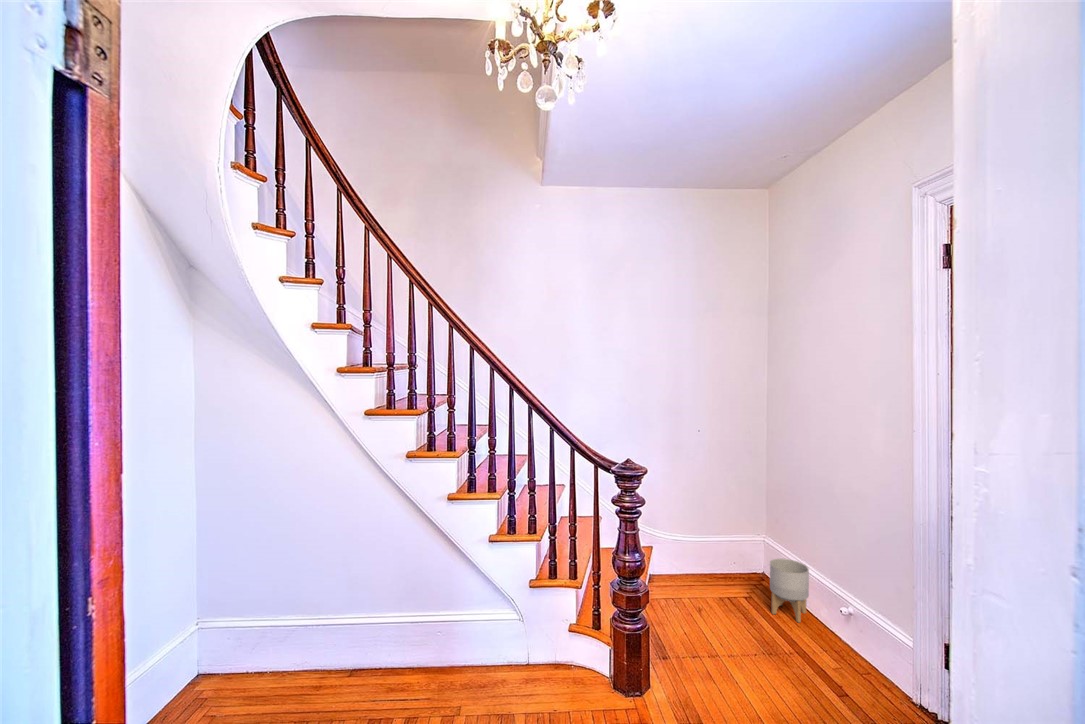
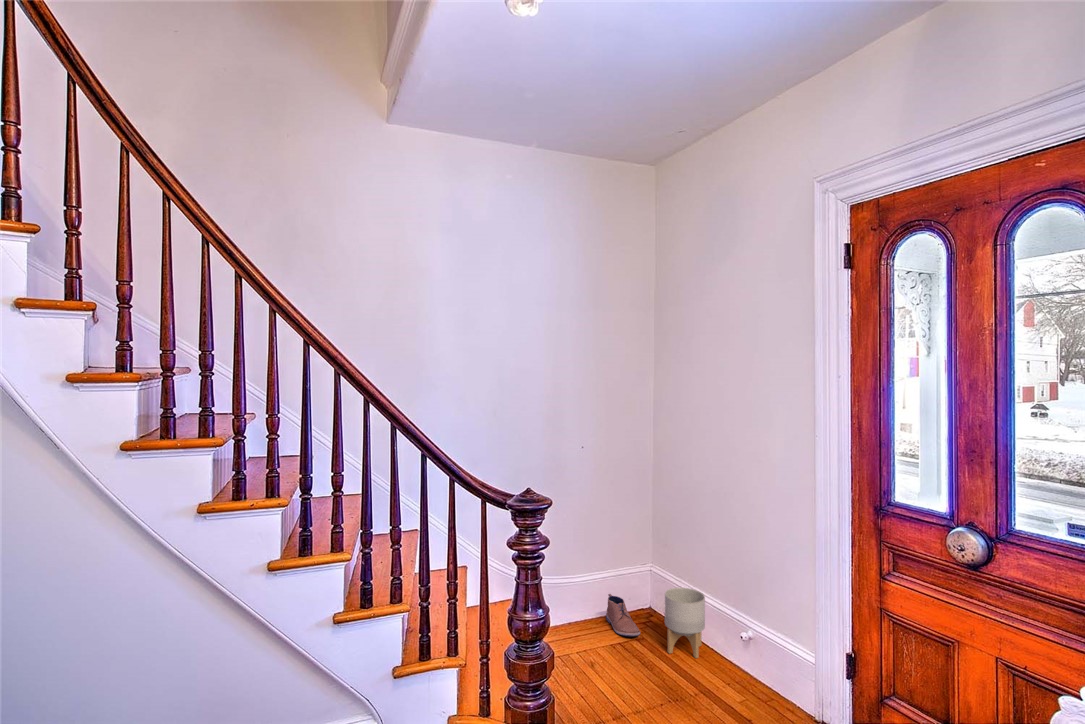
shoe: none [722,557,749,595] -> present [606,594,640,636]

